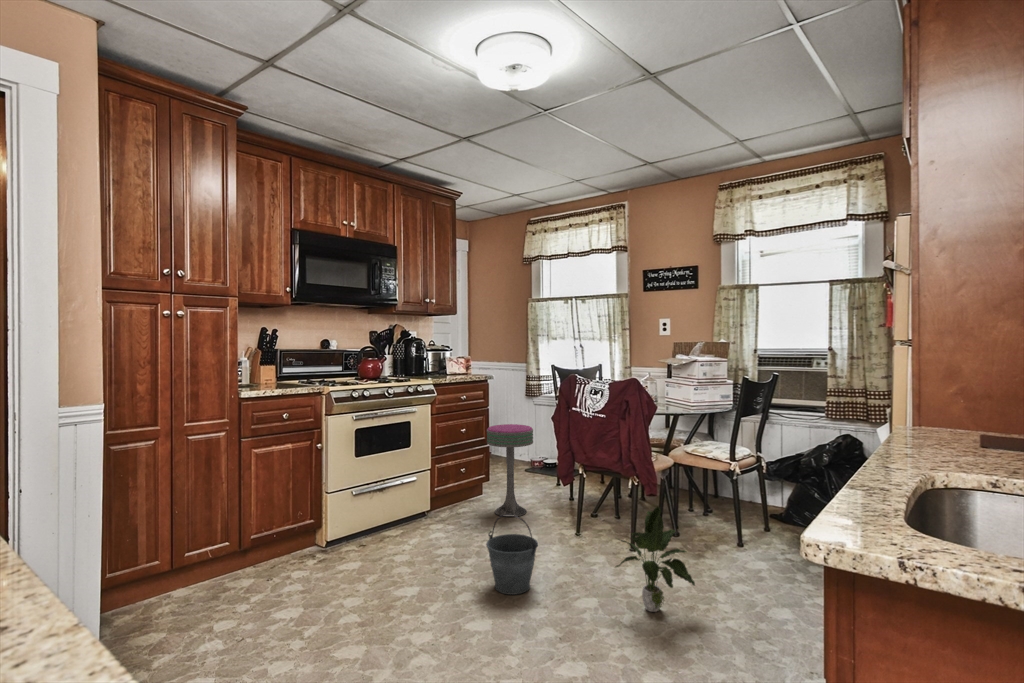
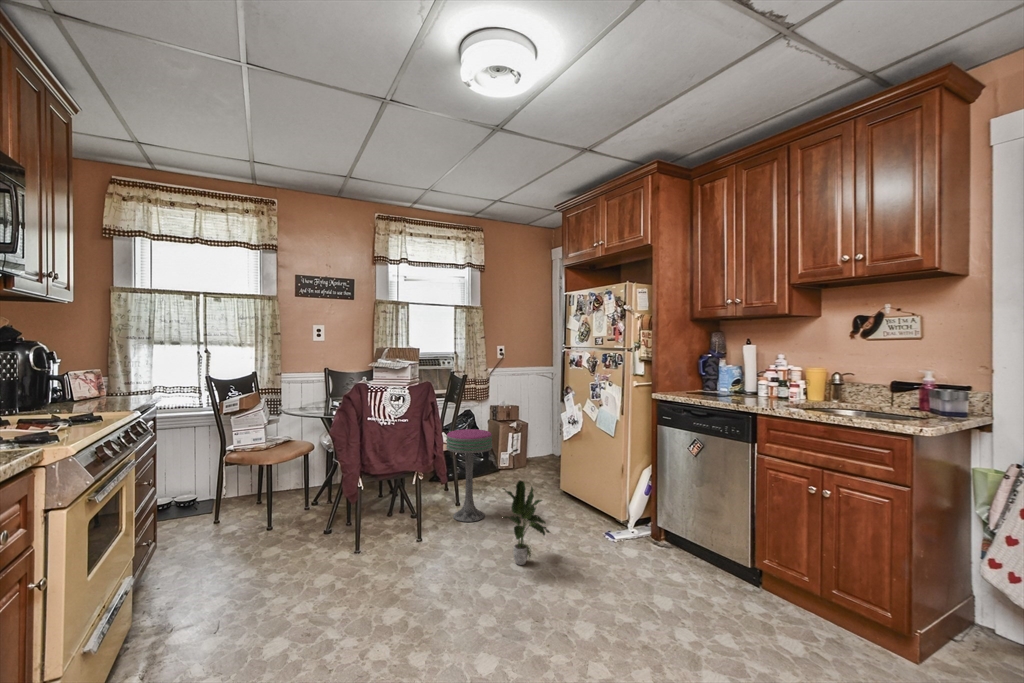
bar stool: present [487,424,533,517] -> present [446,429,492,522]
bucket: present [486,515,538,595] -> none [398,536,455,625]

